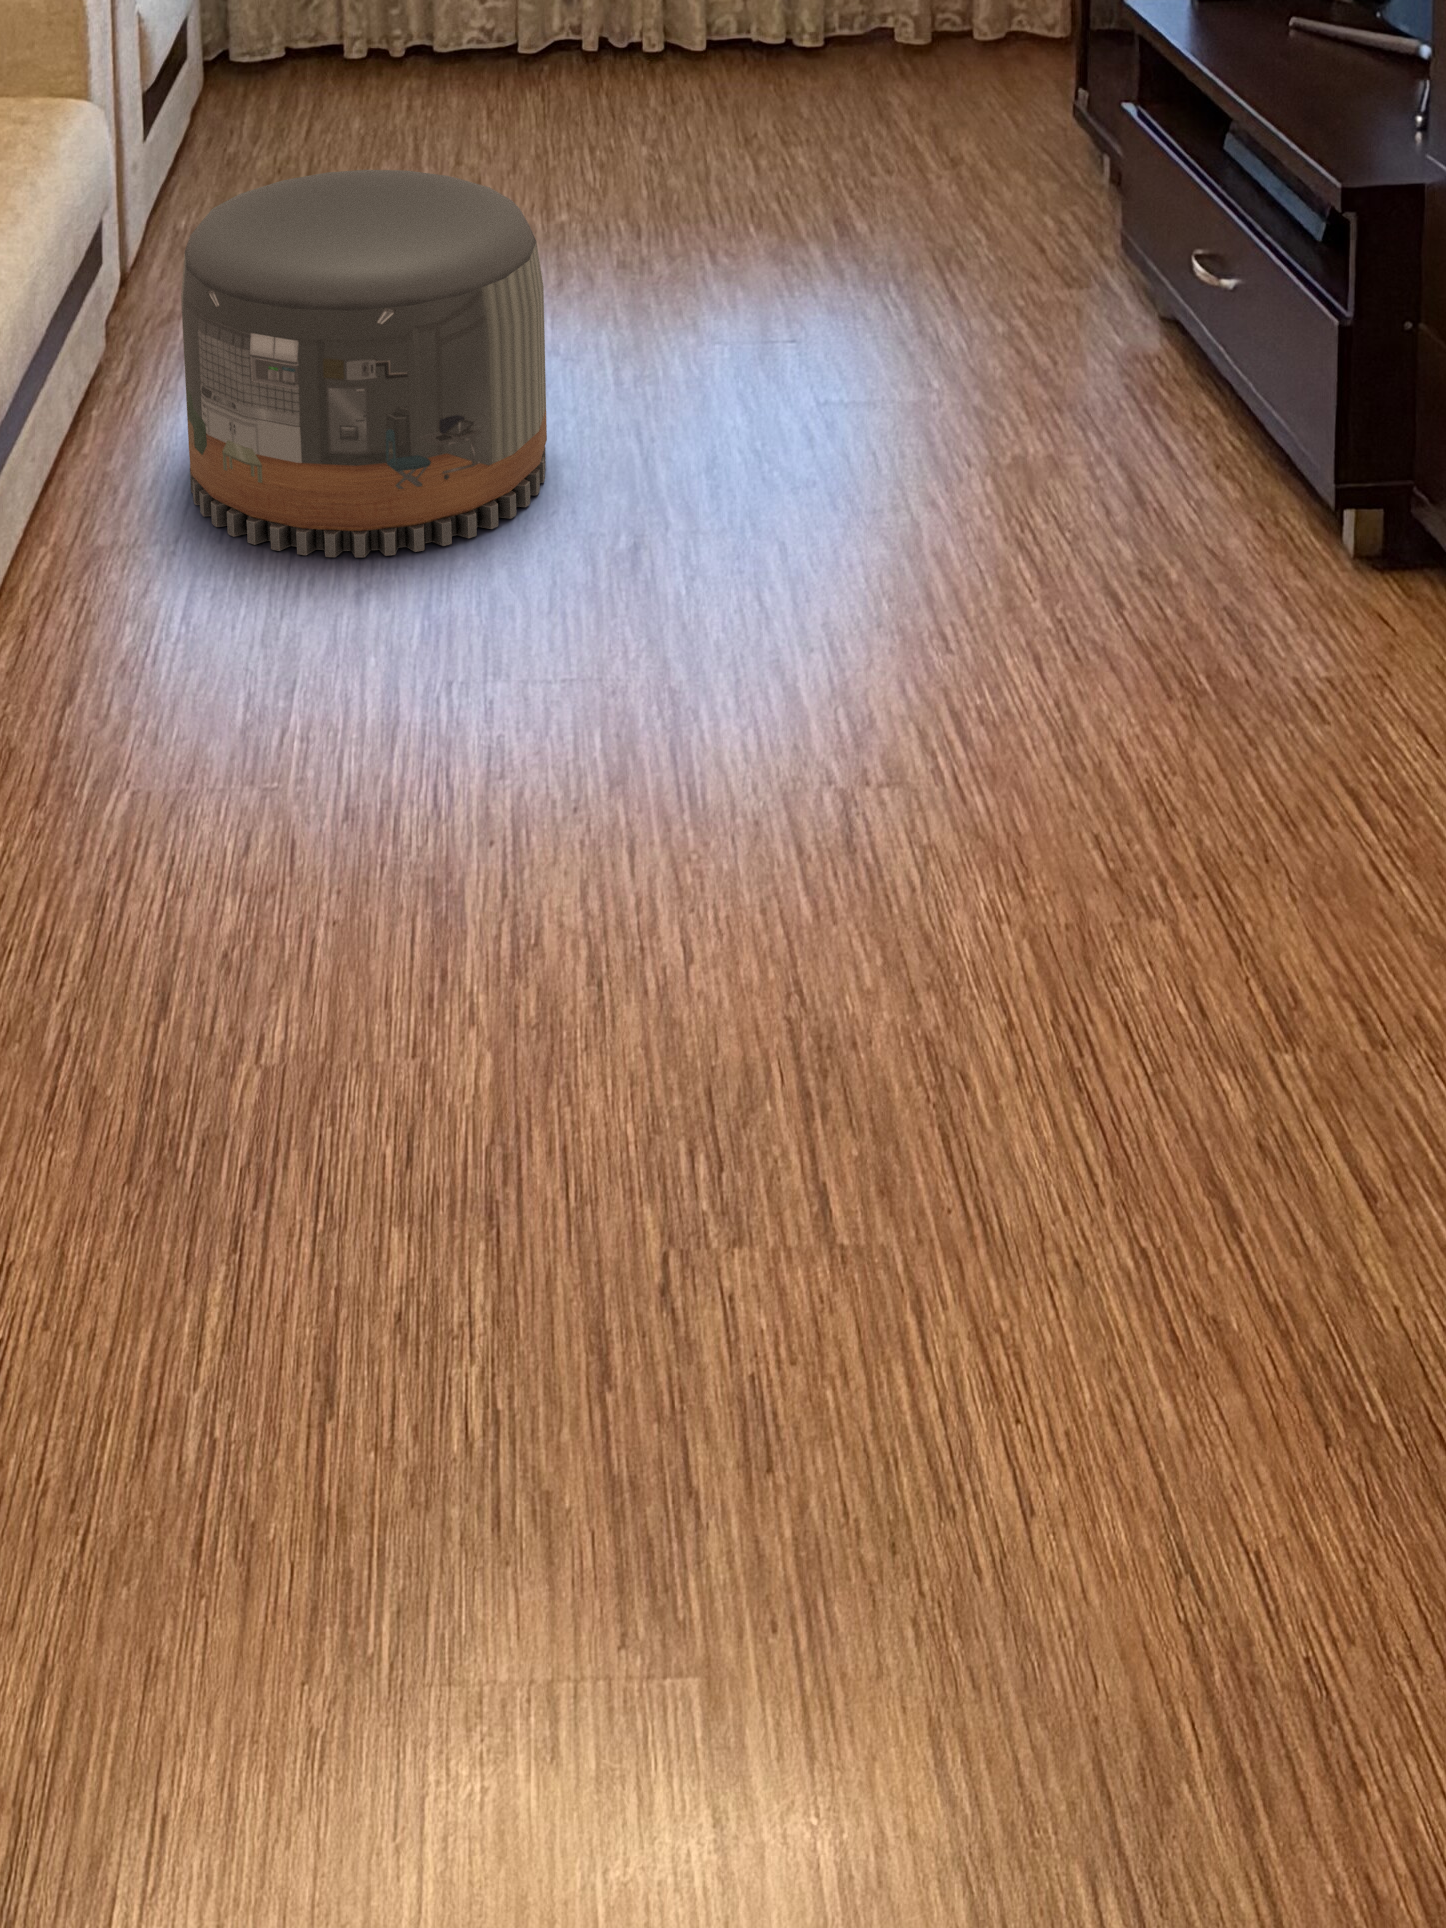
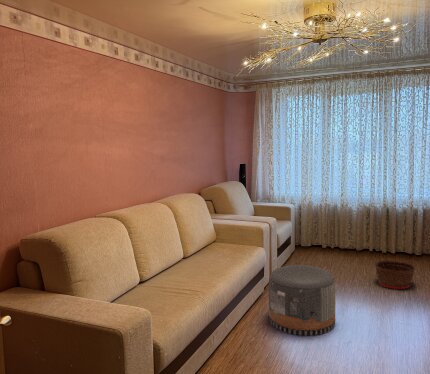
basket: none [655,87,841,231] -> present [375,260,415,289]

